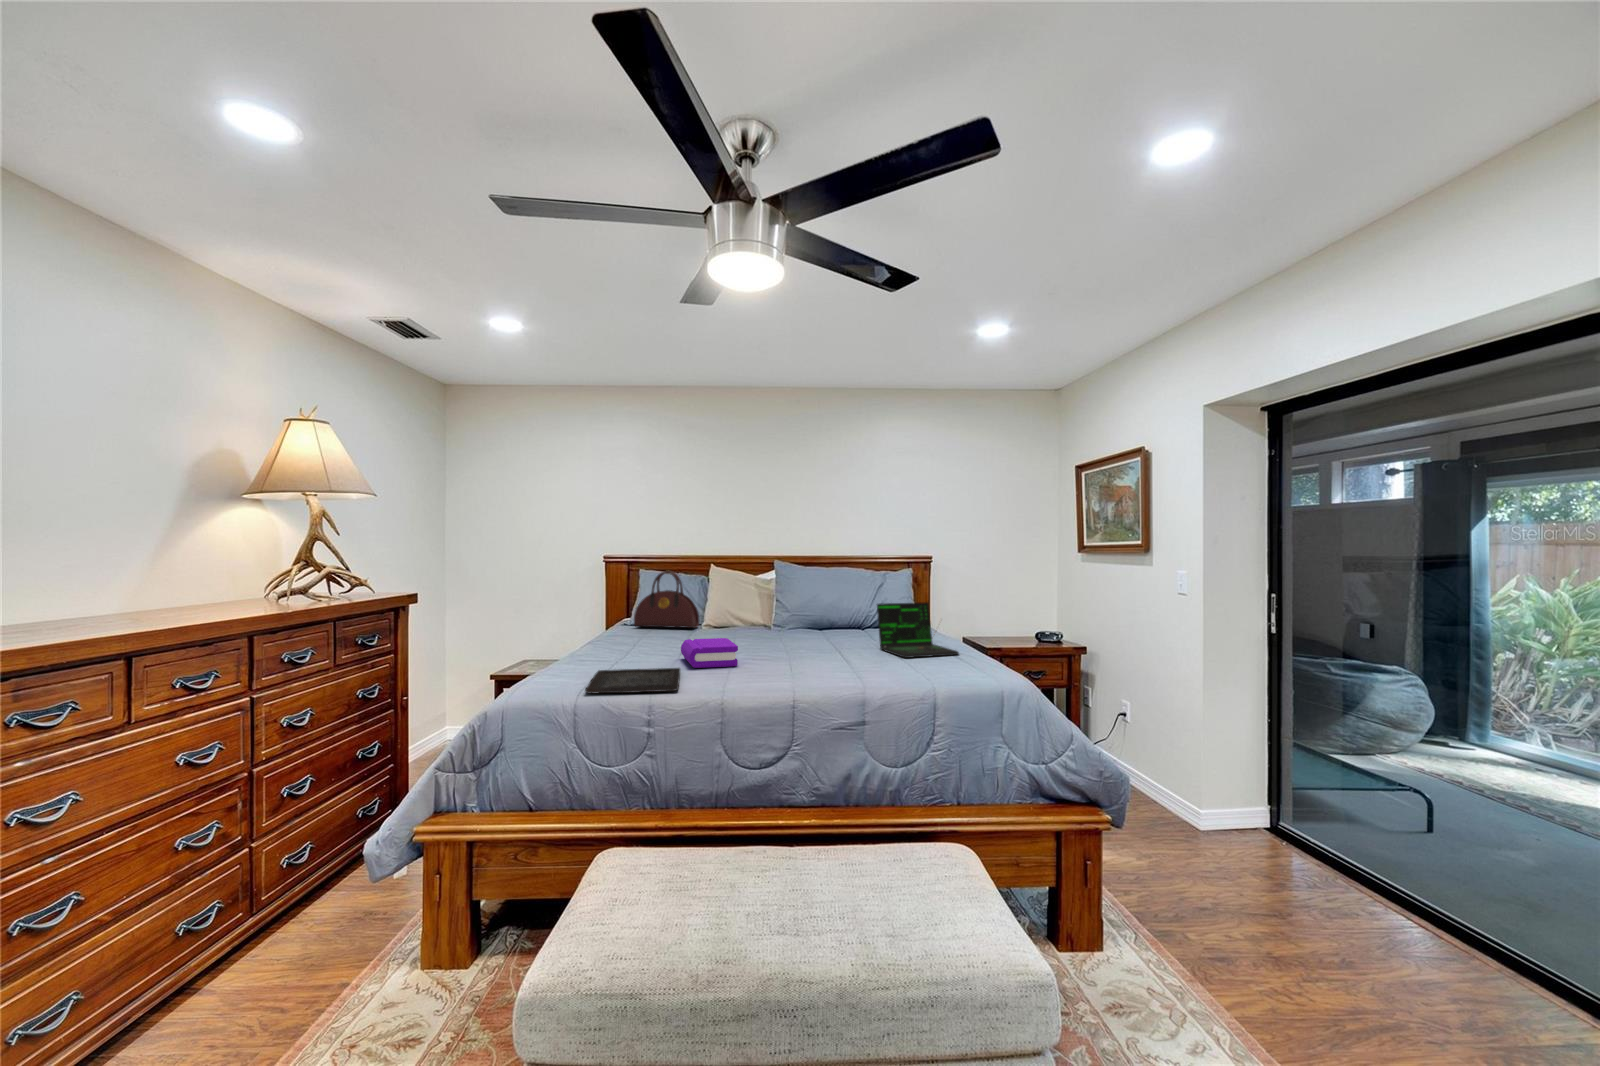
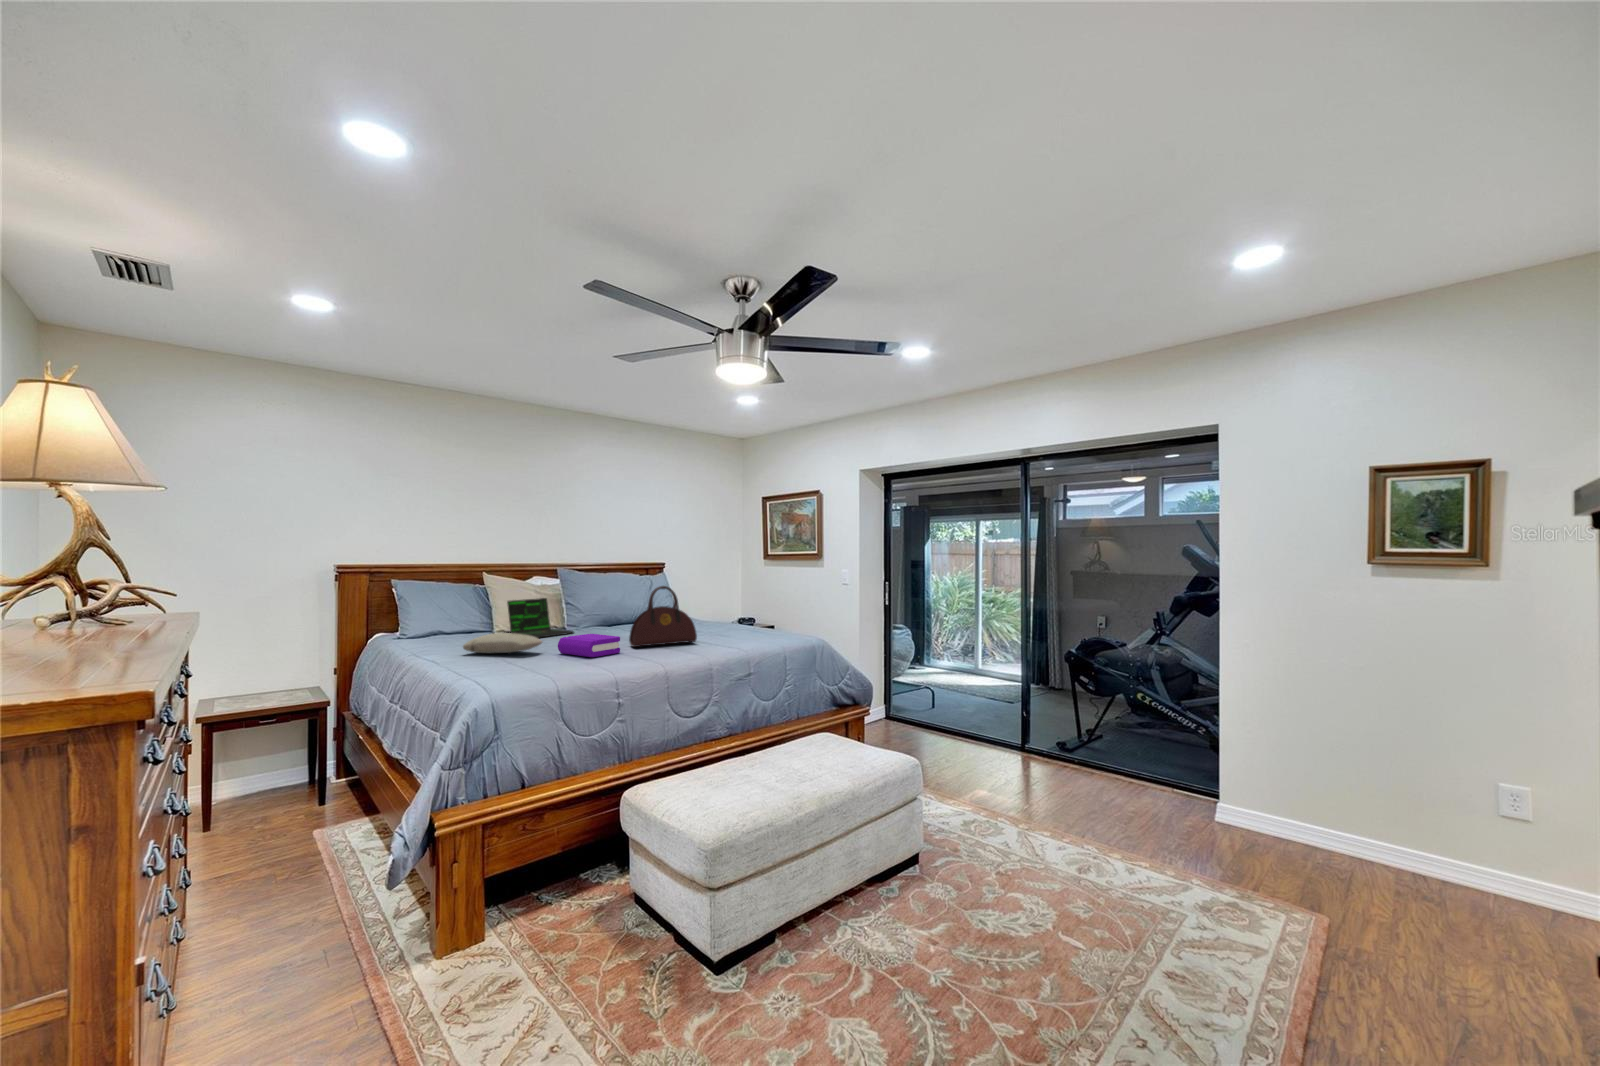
handbag: present [634,570,699,628] -> present [629,586,697,647]
laptop: present [877,602,959,658] -> present [507,598,574,638]
pillow: none [609,627,674,650] -> present [463,633,542,653]
tray: present [585,668,680,693] -> none [523,658,627,680]

